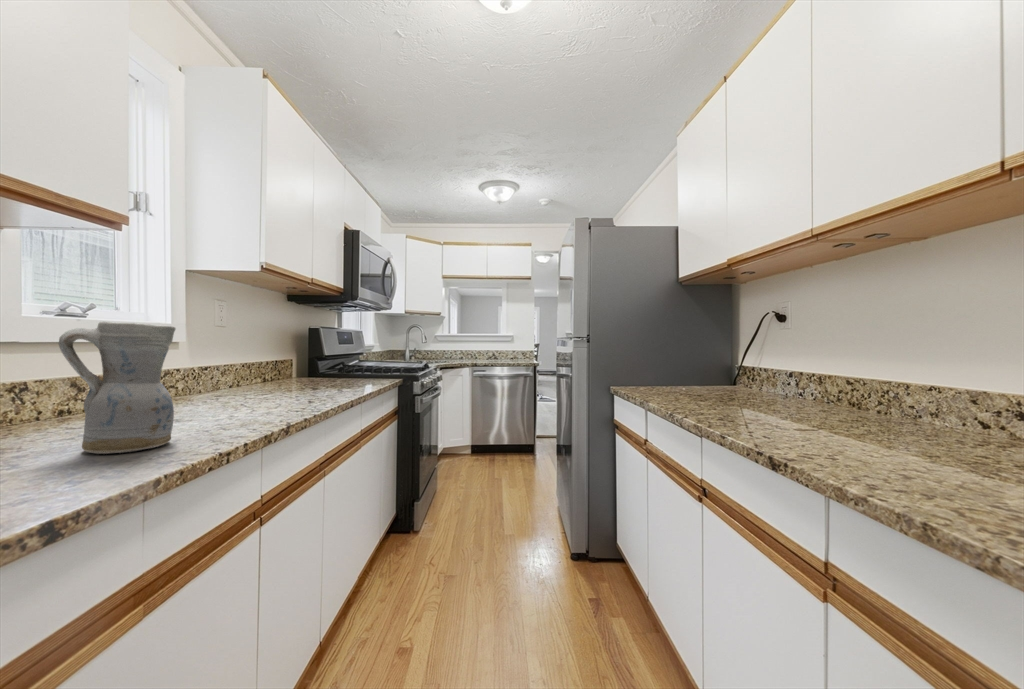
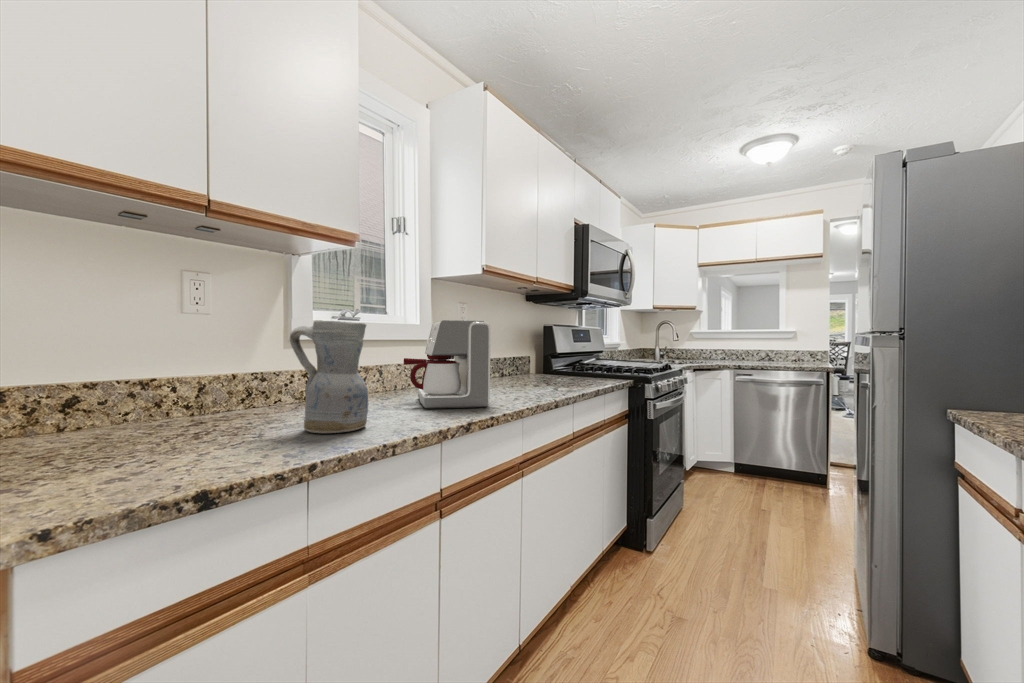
coffee maker: none [174,323,293,418] -> present [404,320,491,409]

